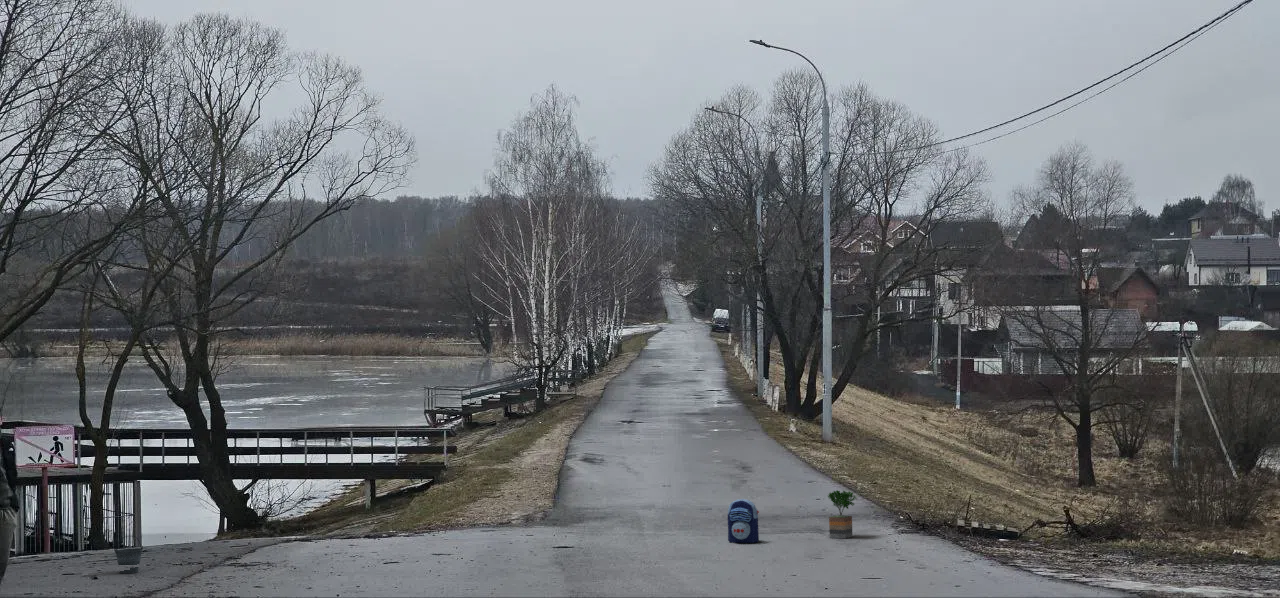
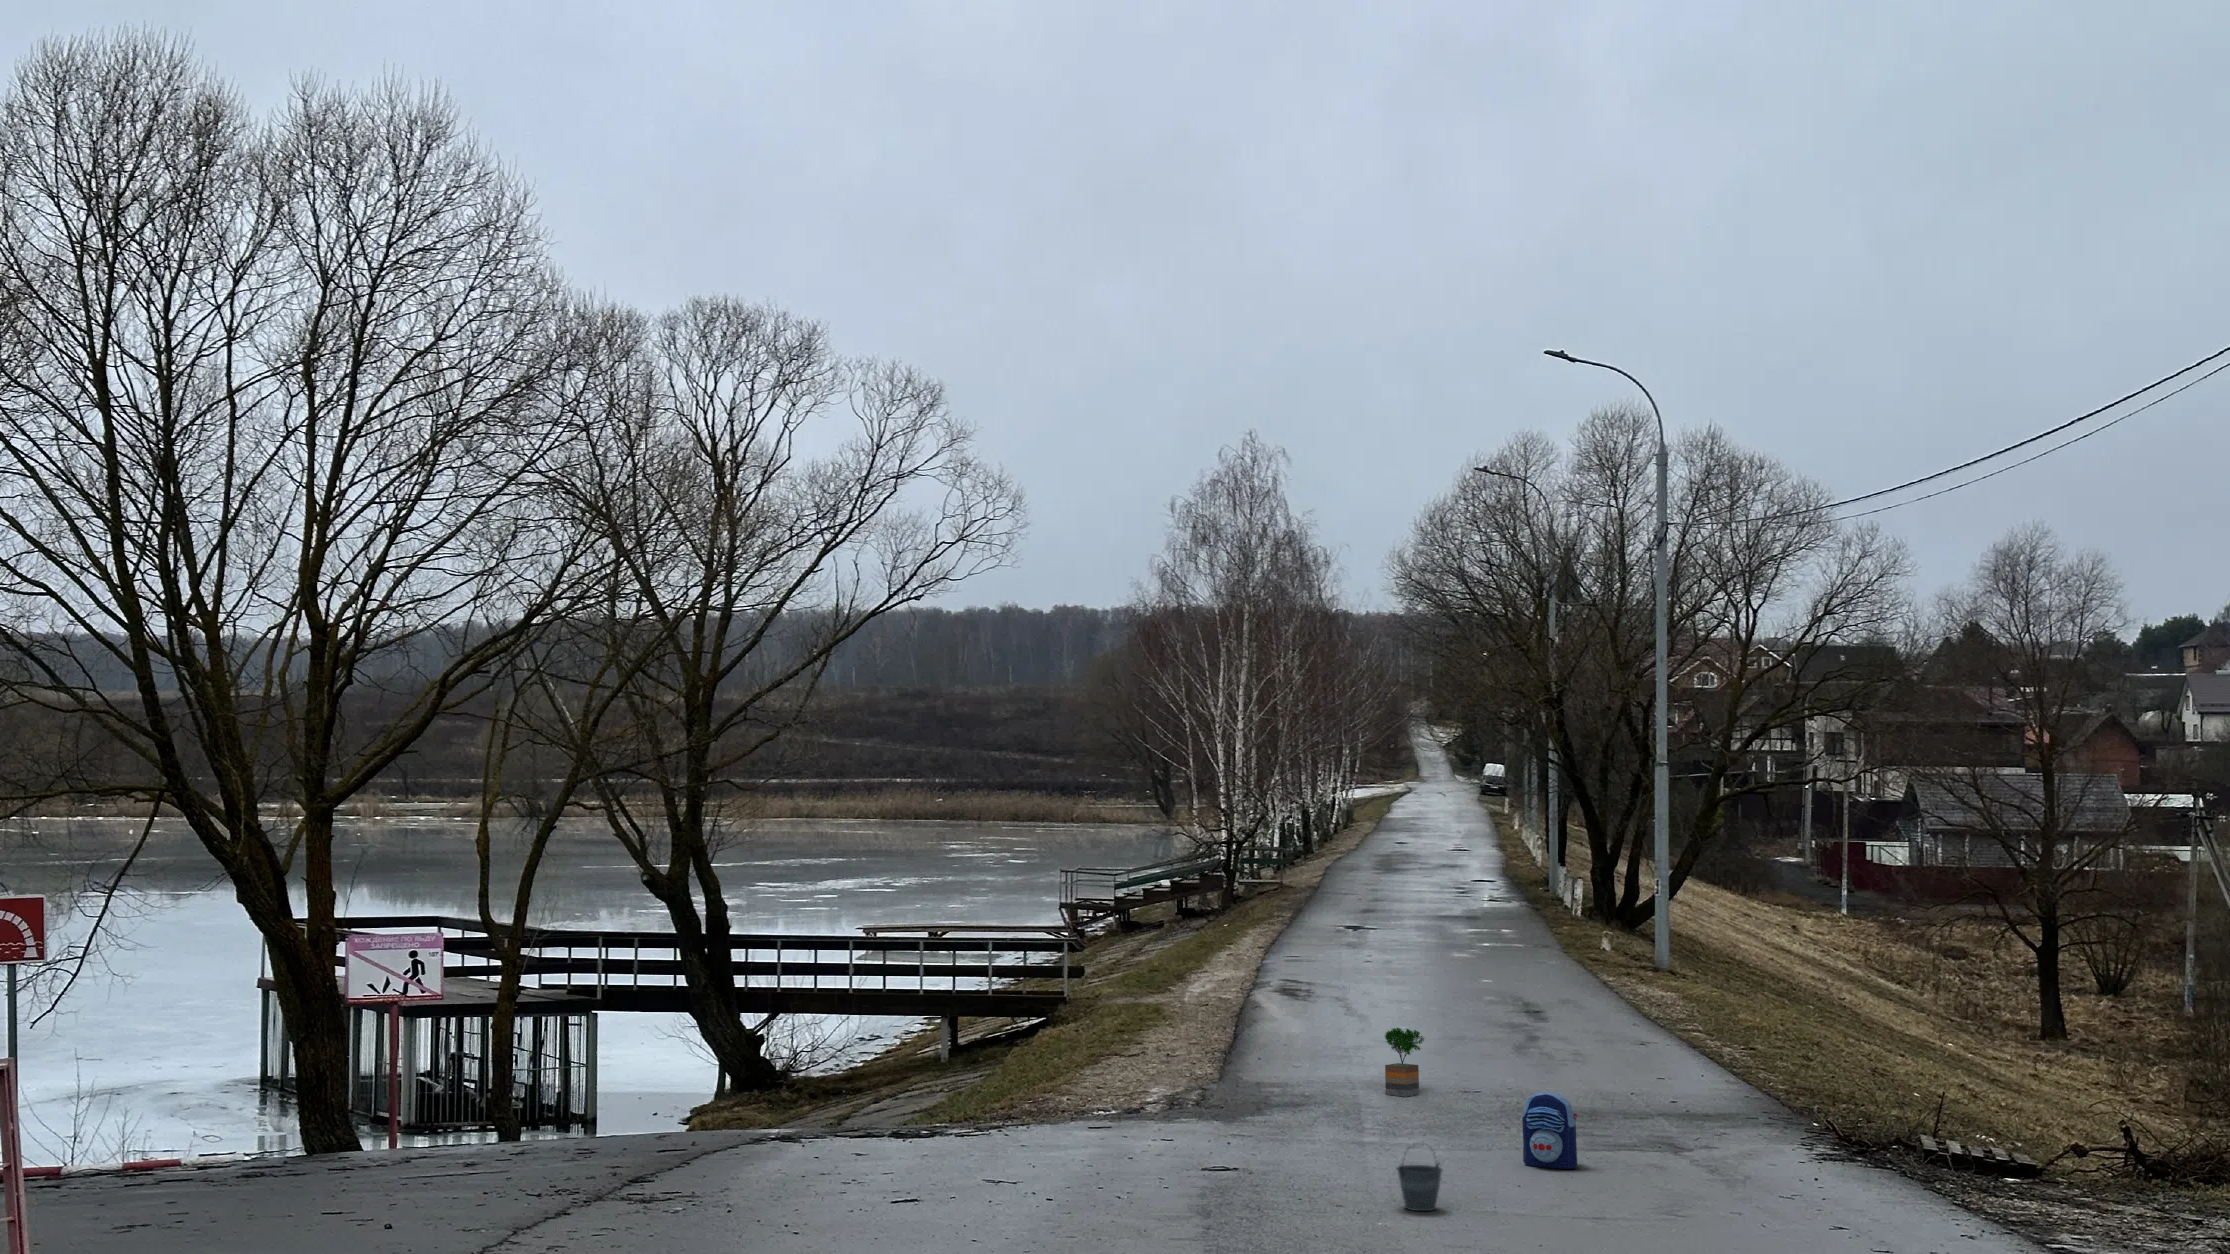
potted tree: present [828,490,856,539] -> present [1385,1028,1424,1097]
bucket: present [114,536,143,574] -> present [1397,1163,1442,1211]

